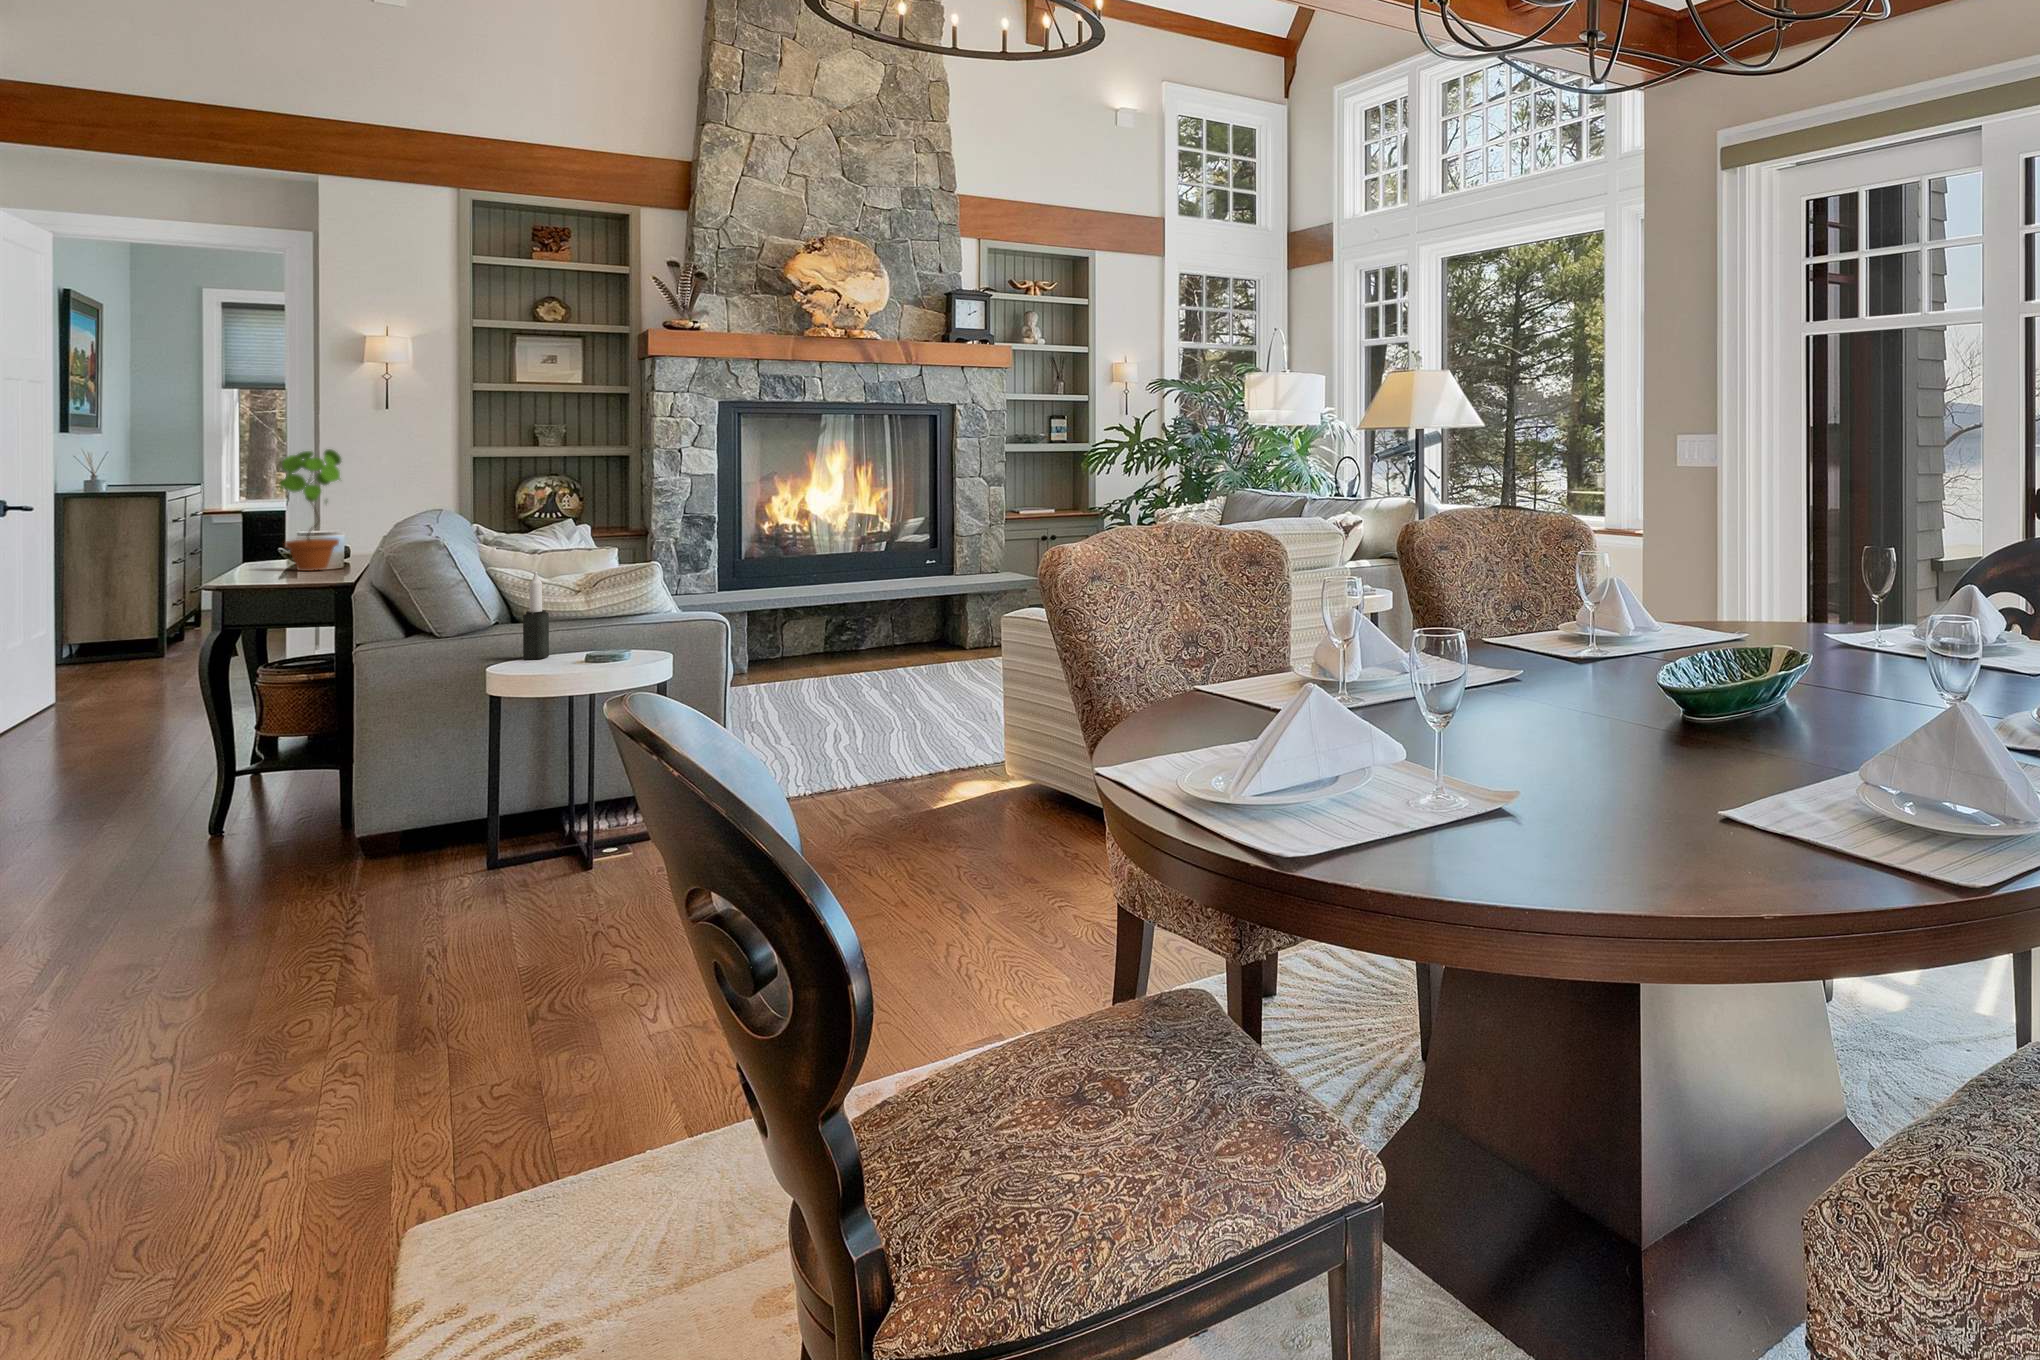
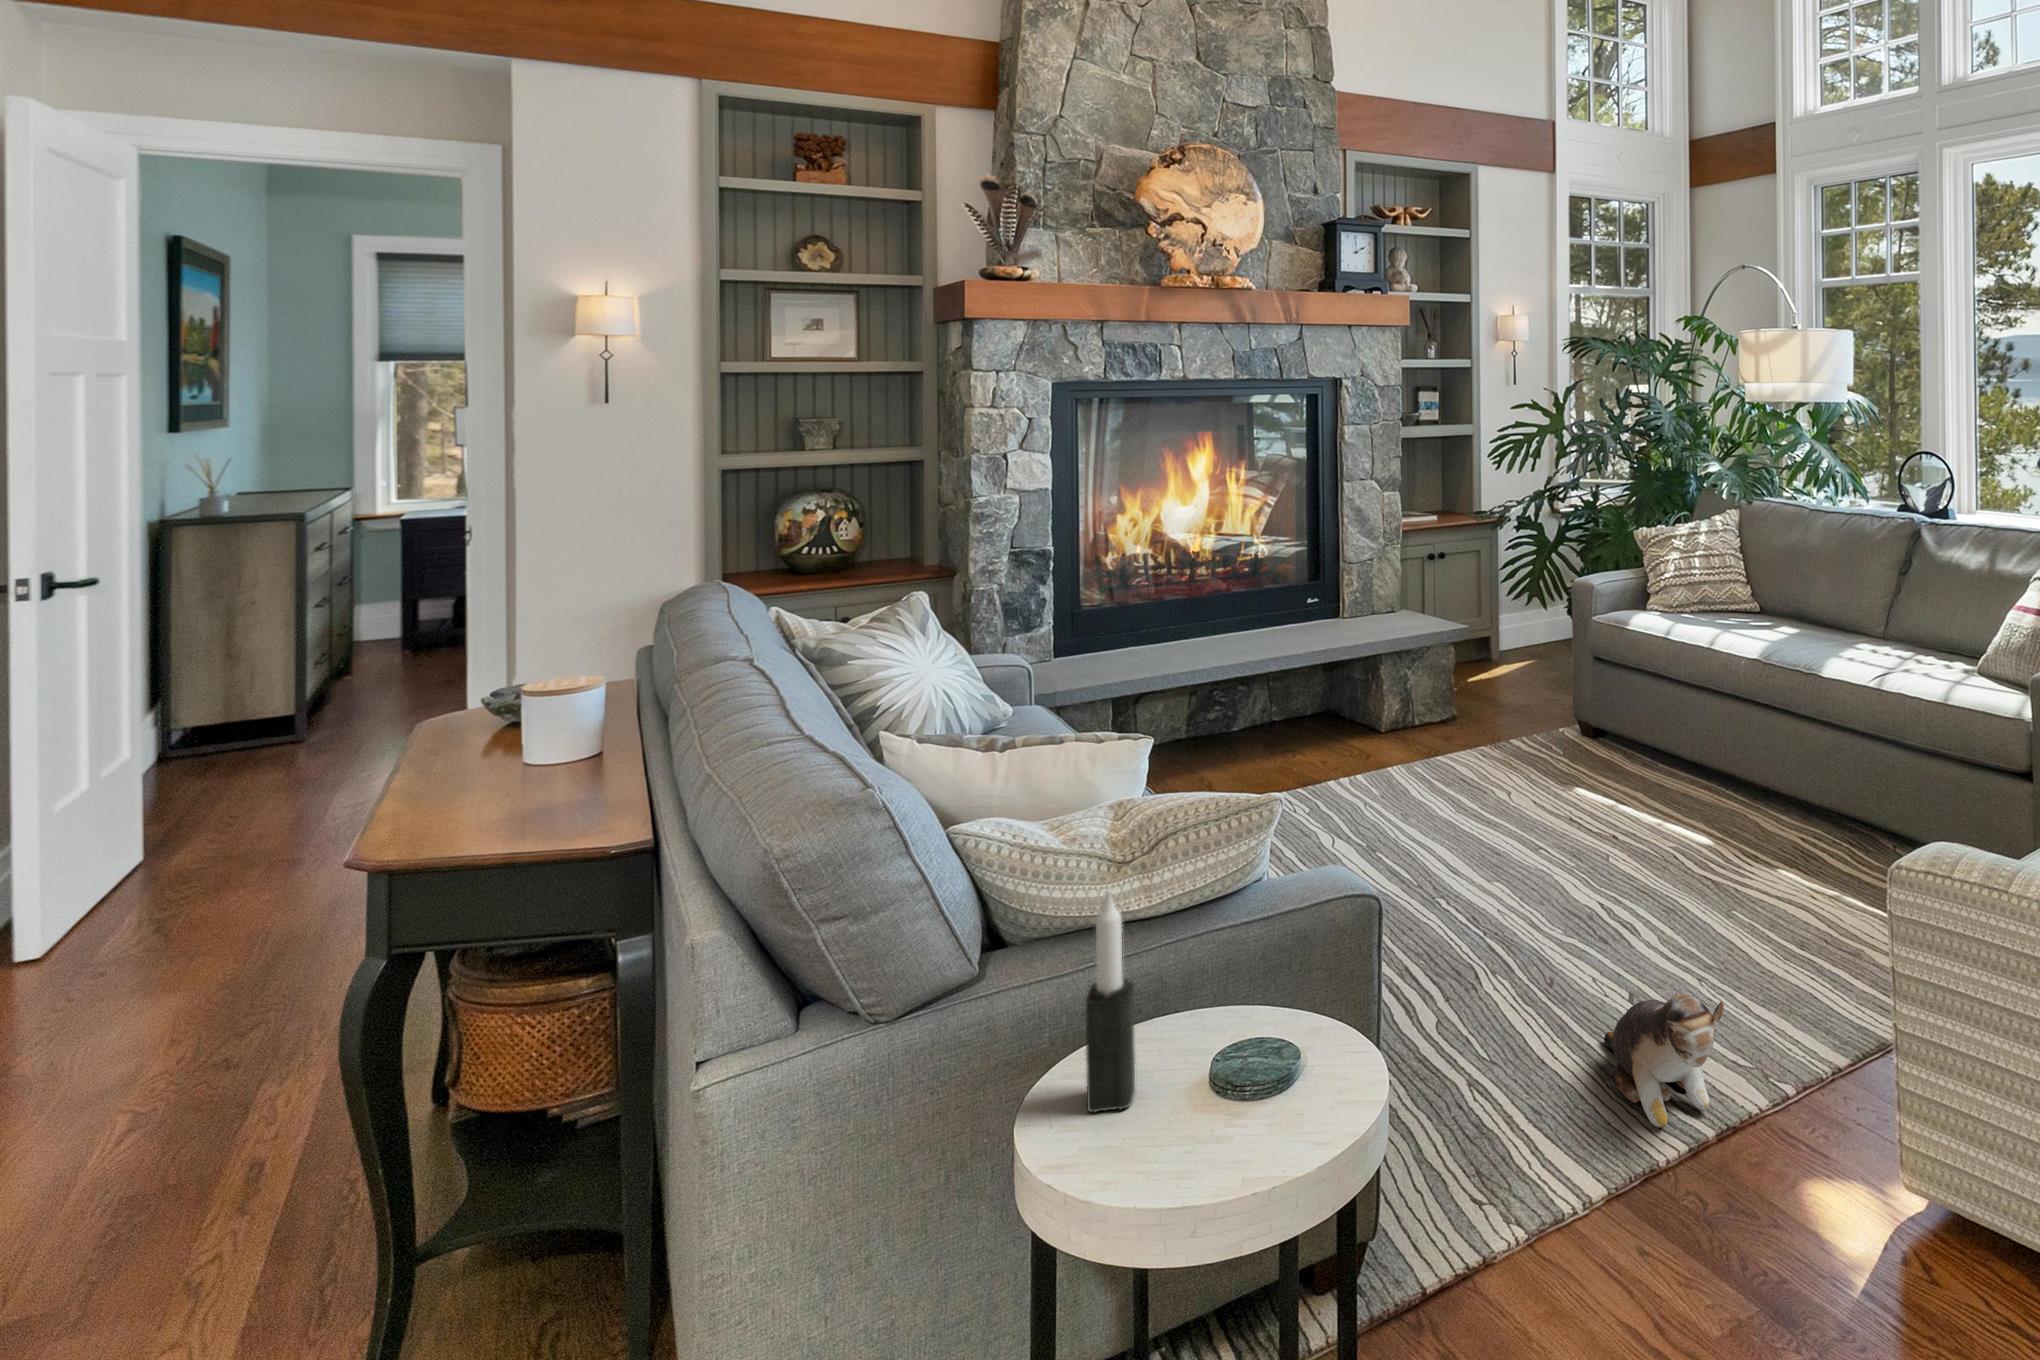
potted plant: present [280,449,341,571] -> none [494,533,605,785]
plush toy: none [910,698,954,766] -> present [1604,993,1724,1127]

